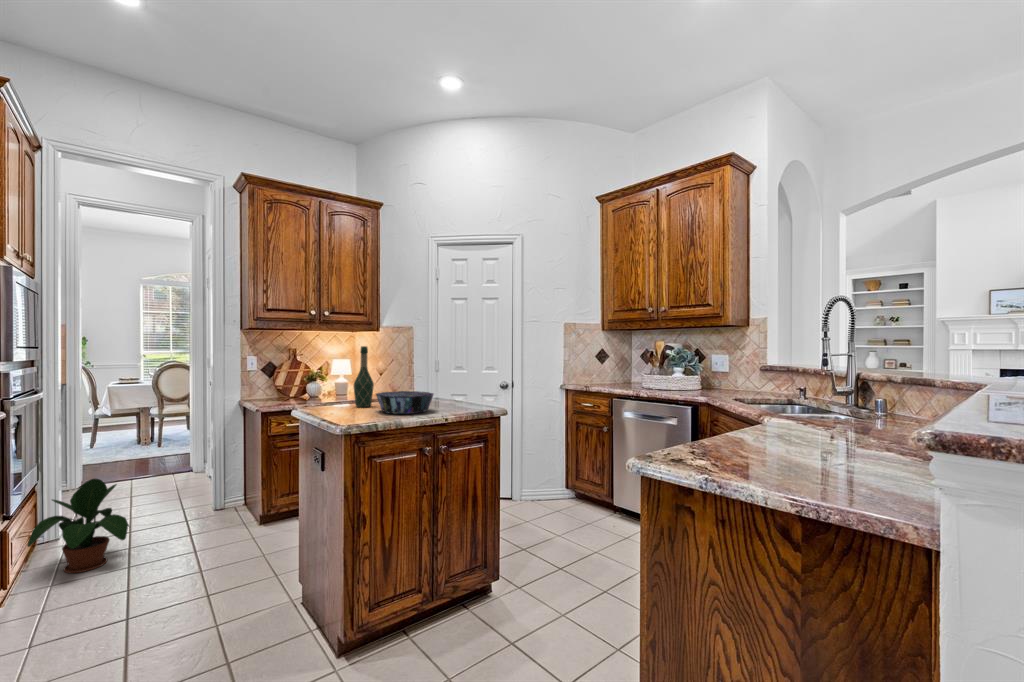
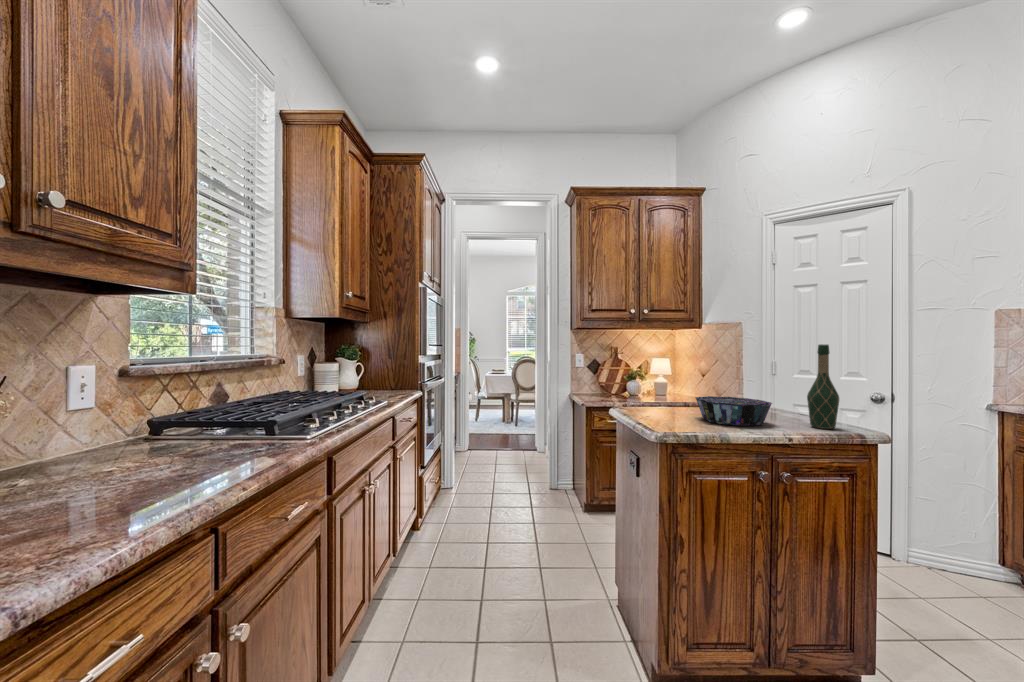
wine bottle: present [354,346,374,407] -> present [807,344,839,429]
potted plant: present [28,479,129,573] -> none [430,447,490,519]

